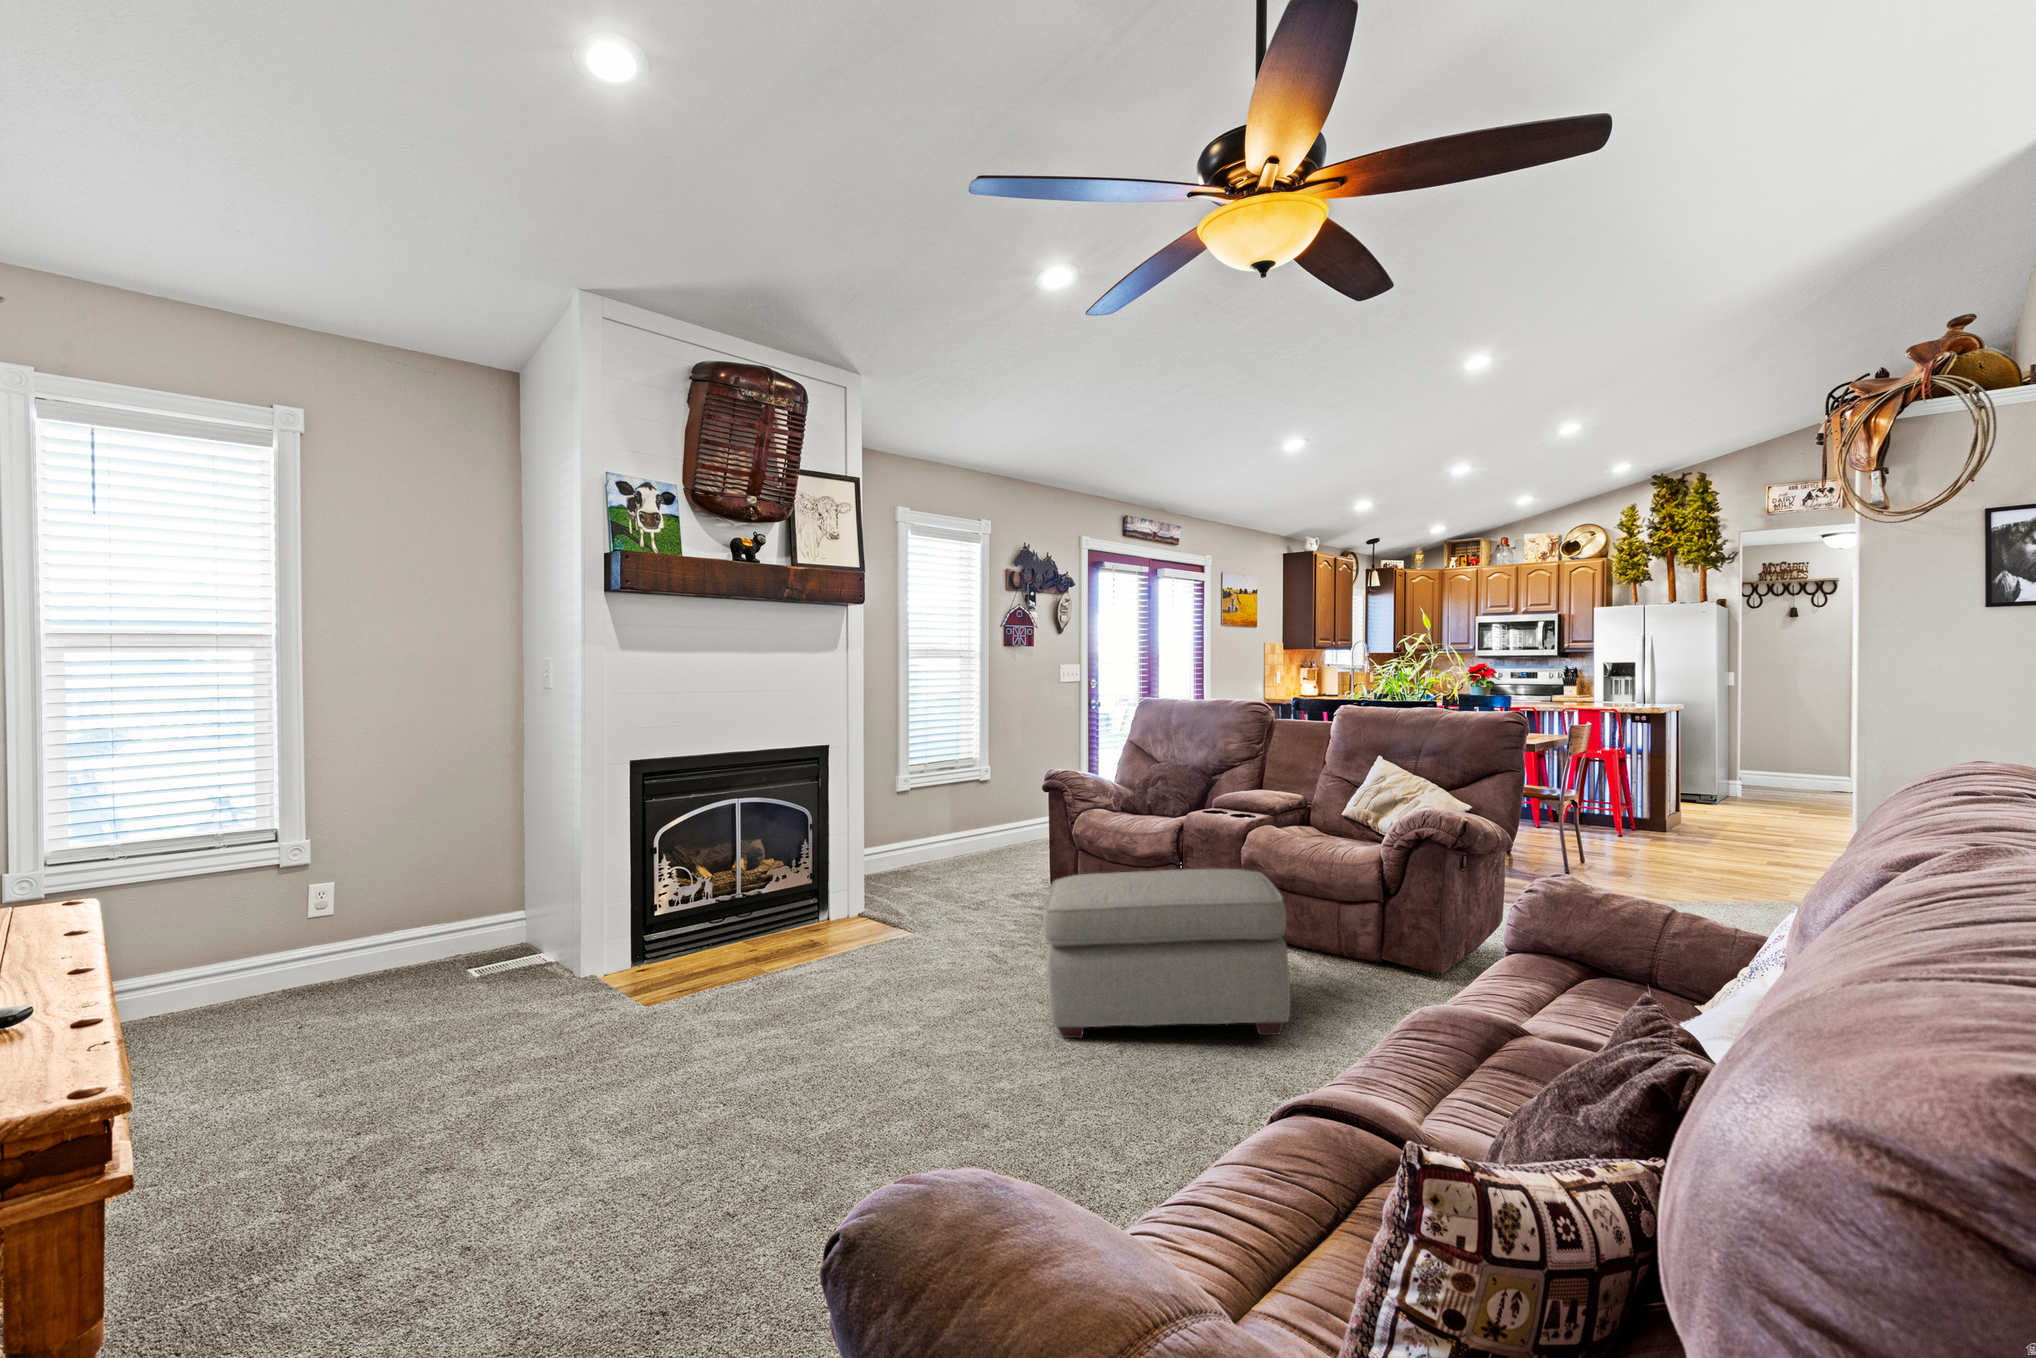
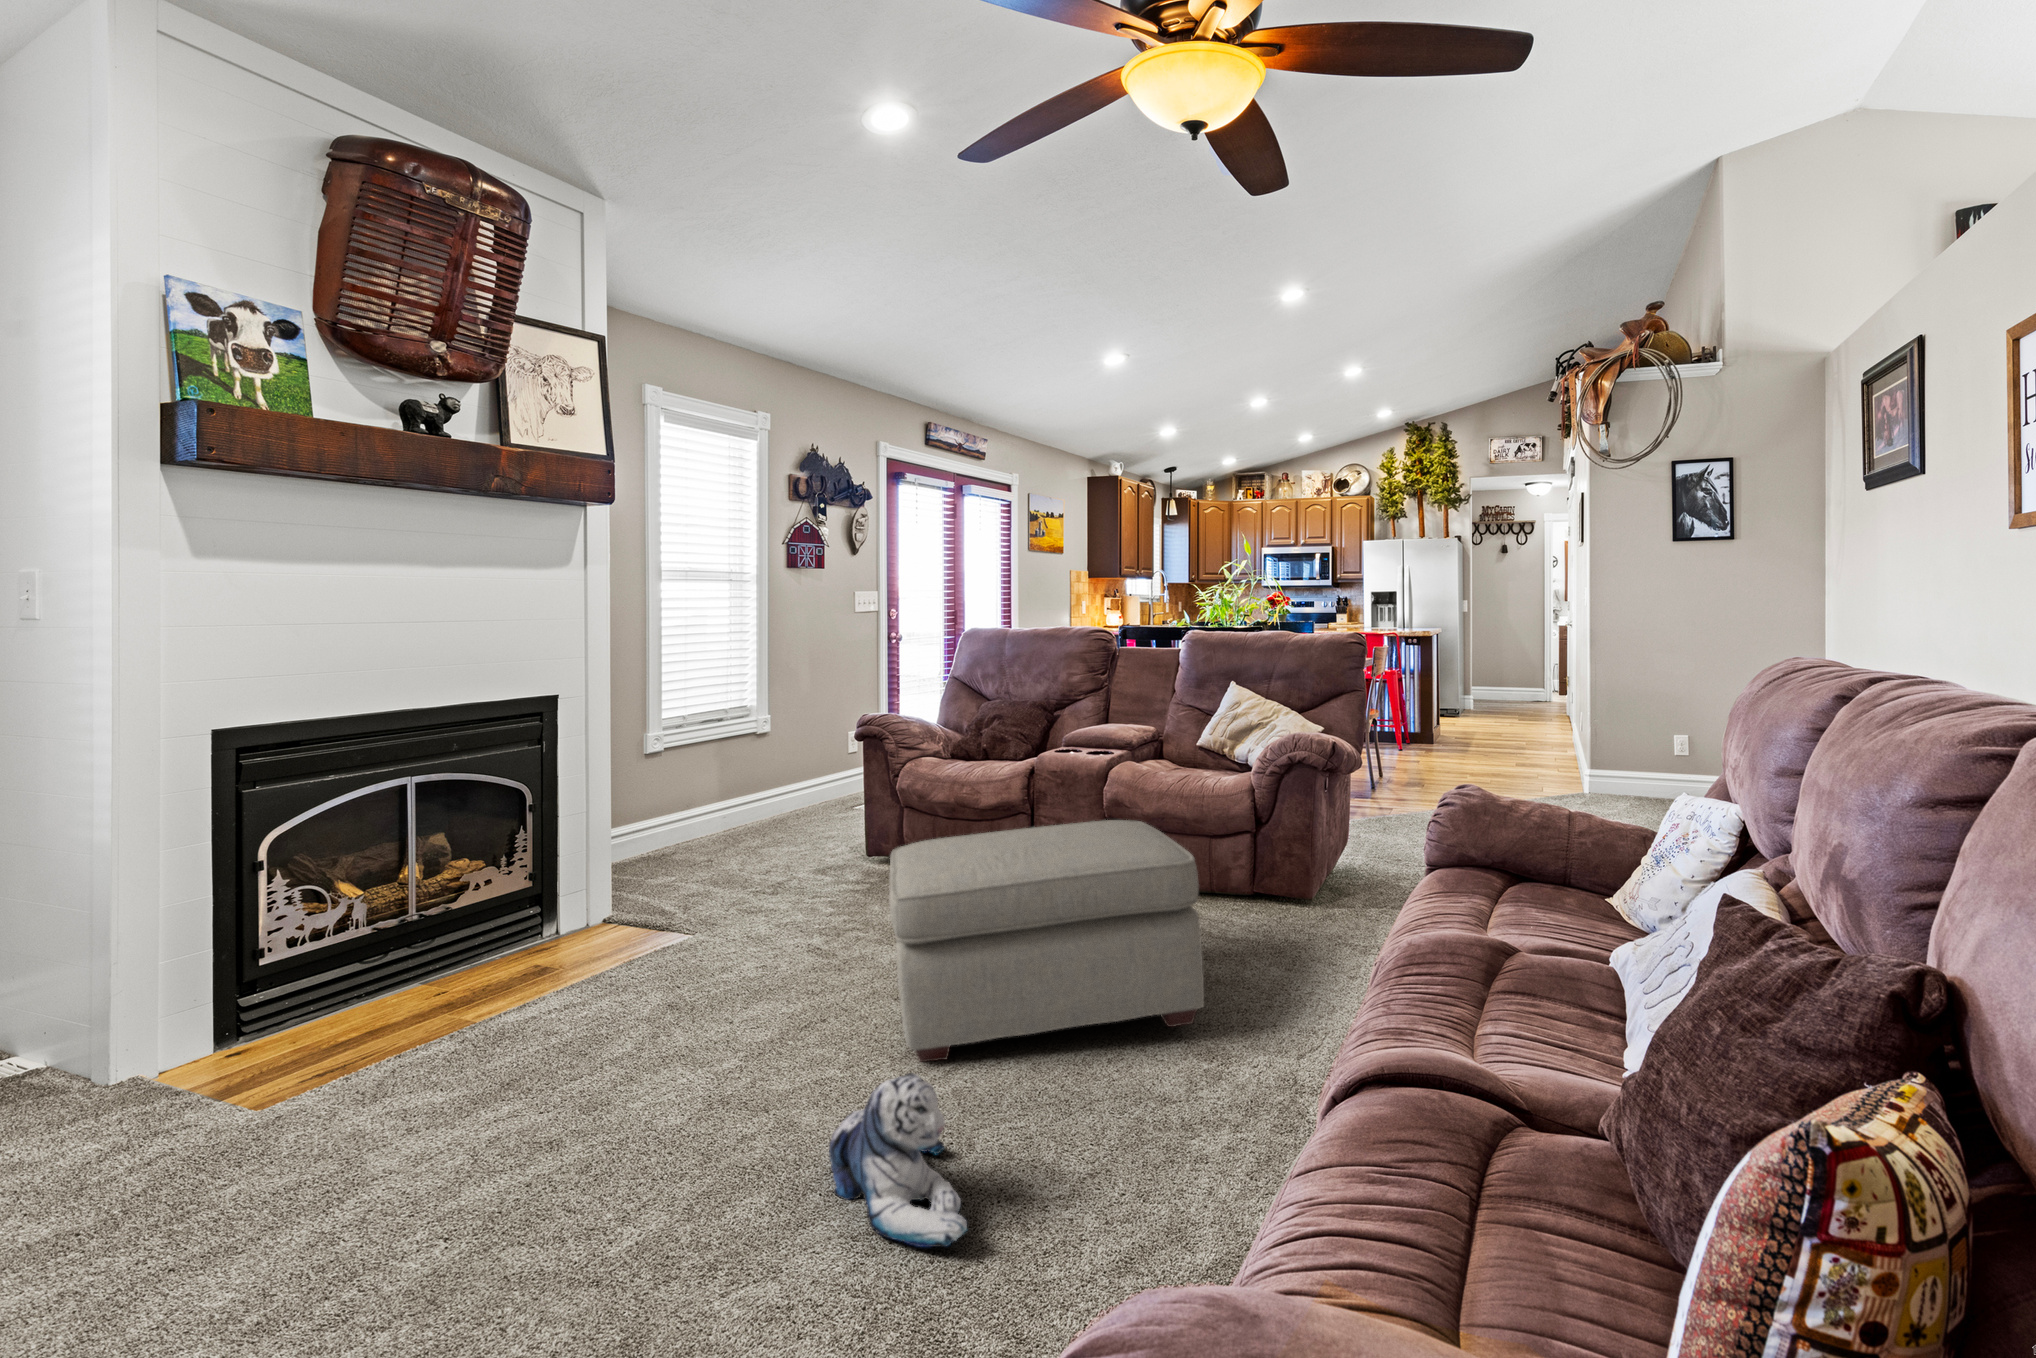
plush toy: none [987,1023,1071,1134] -> present [829,1073,967,1247]

